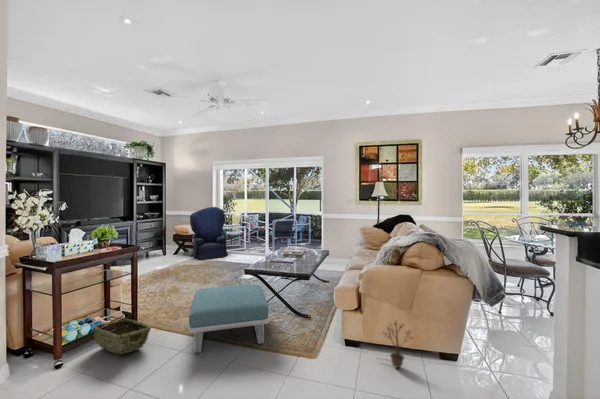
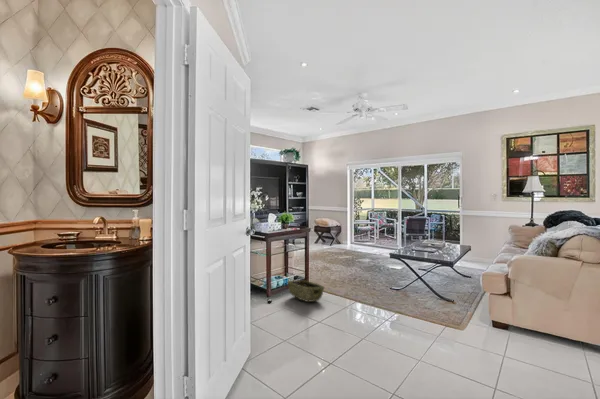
armchair: present [190,207,228,259] -> none [328,203,361,249]
footstool: present [188,284,269,353] -> none [351,266,417,312]
decorative plant: present [387,322,412,368] -> none [527,305,571,350]

